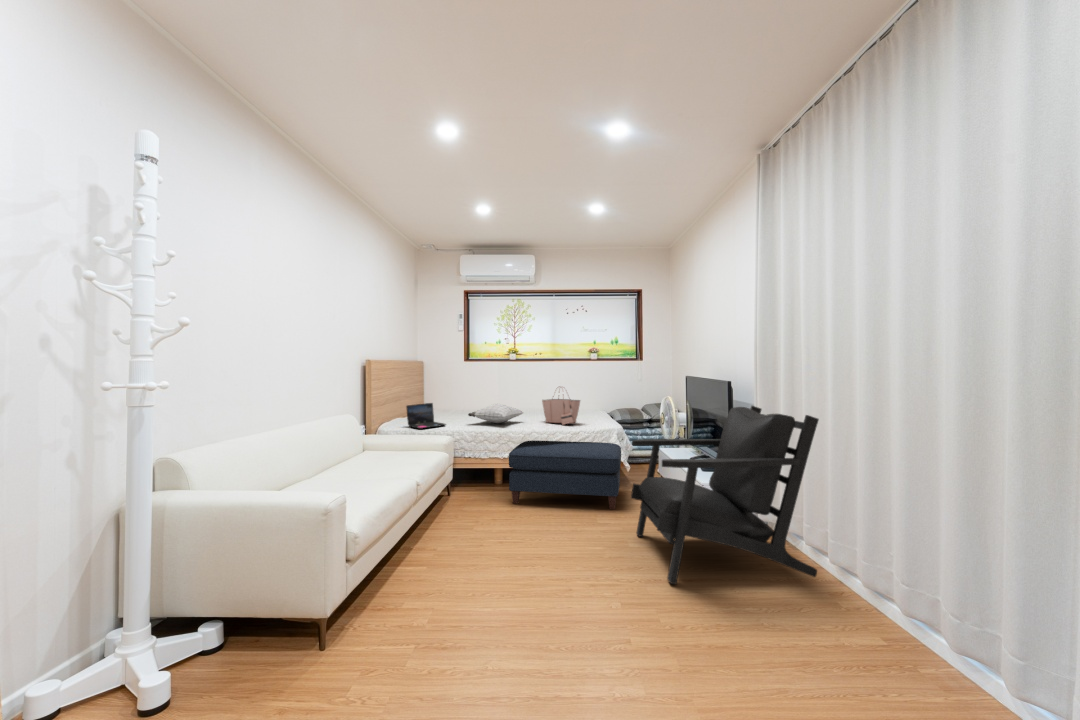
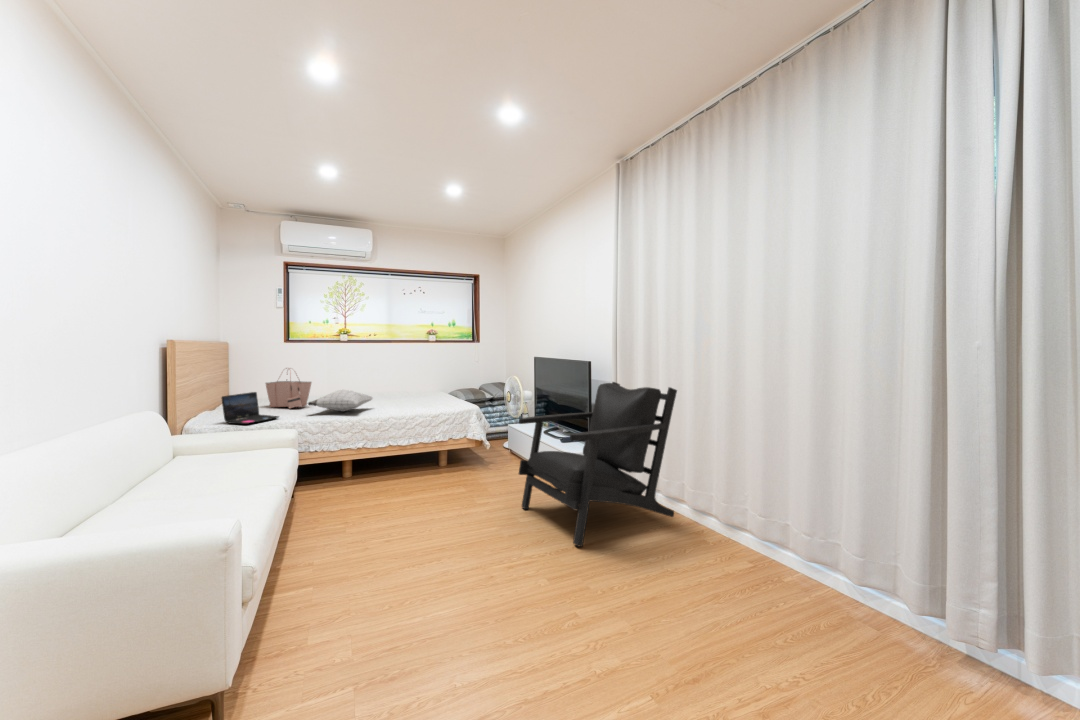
tote bag: present [542,396,580,425] -> present [266,381,311,409]
ottoman: present [509,440,621,509] -> none [372,424,492,497]

